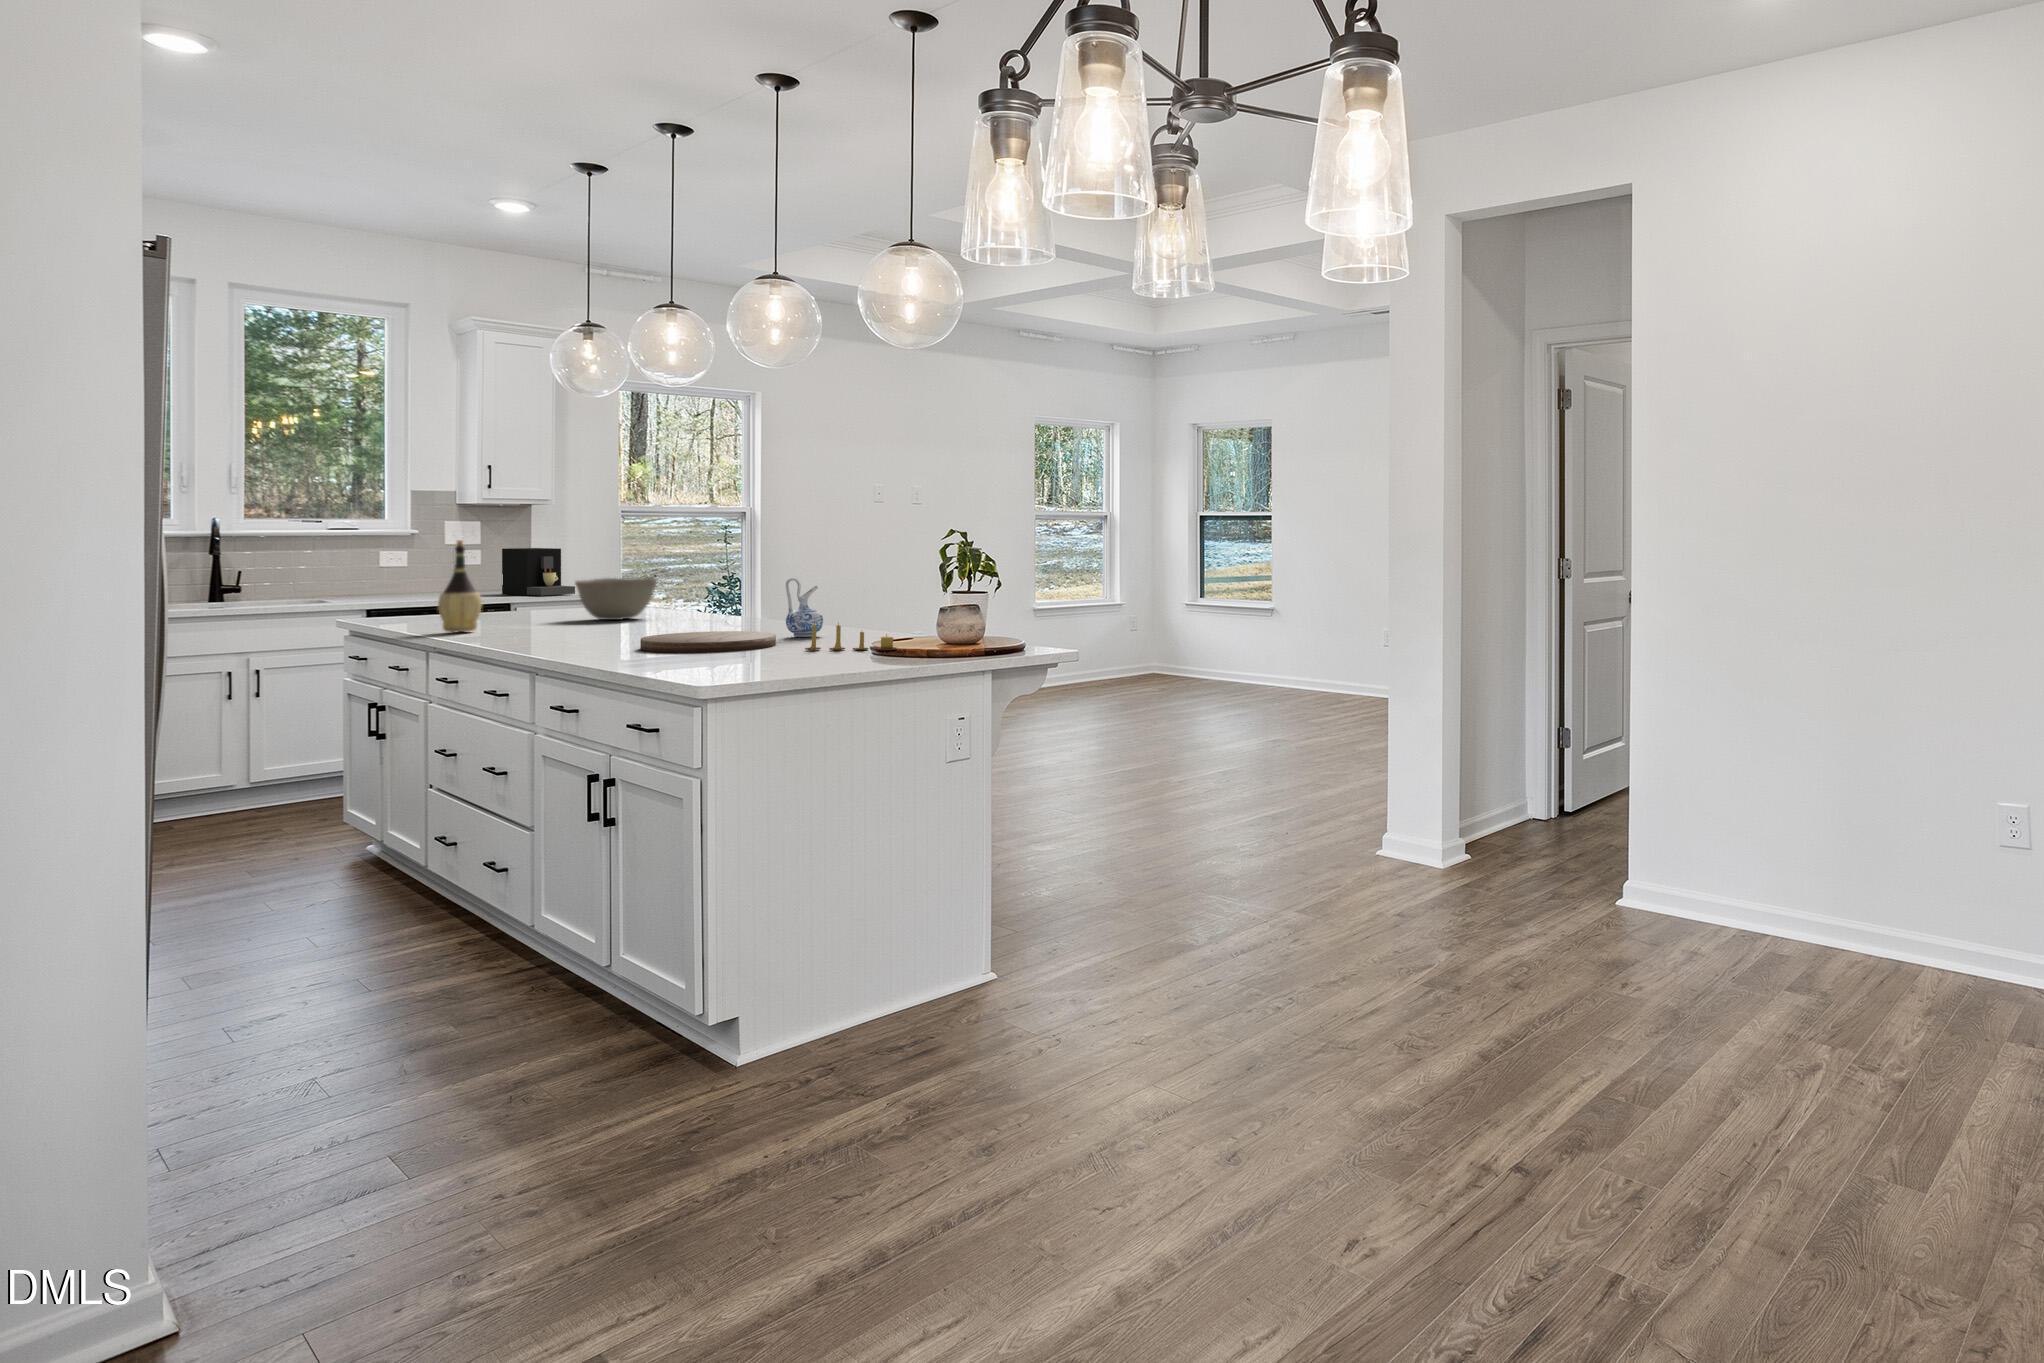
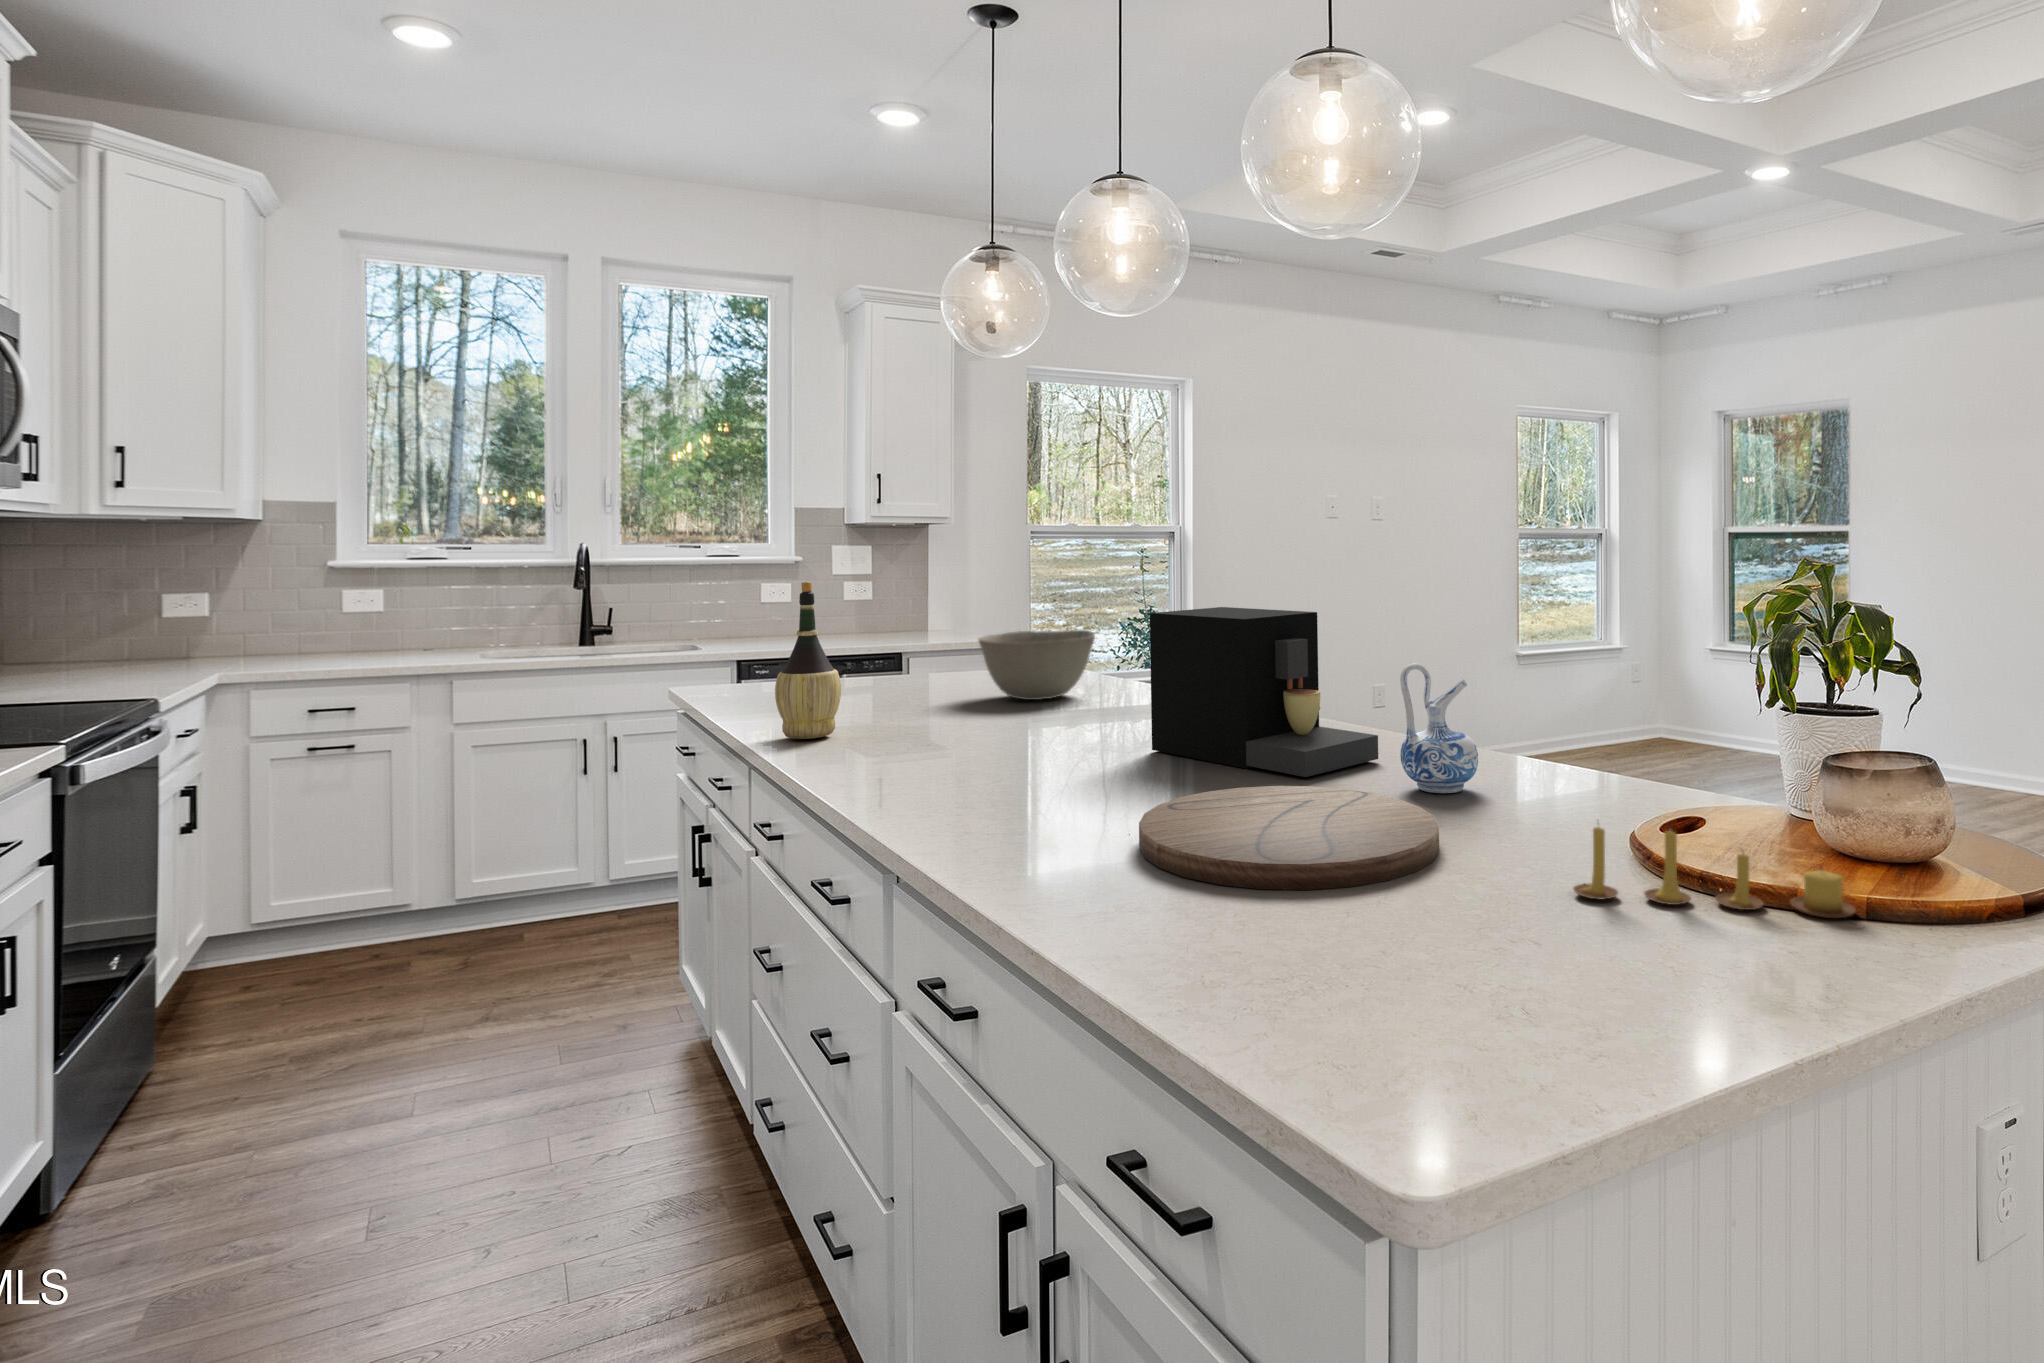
coffee maker: present [502,548,575,596] -> present [1150,607,1378,777]

